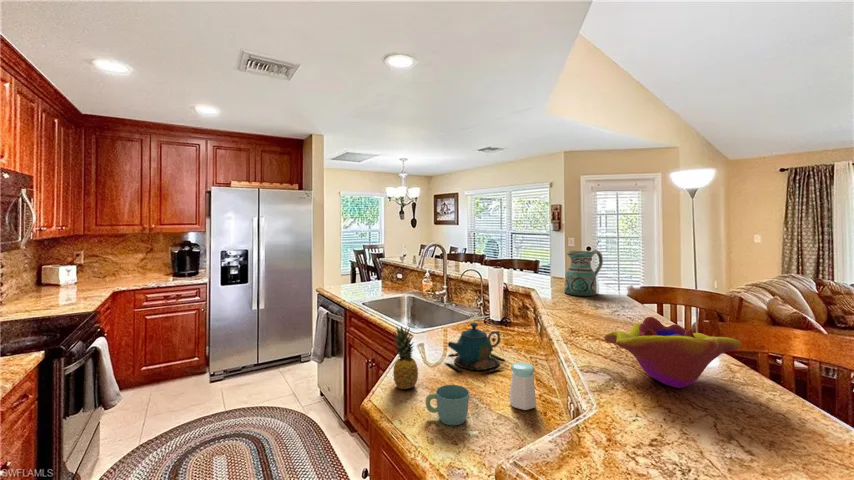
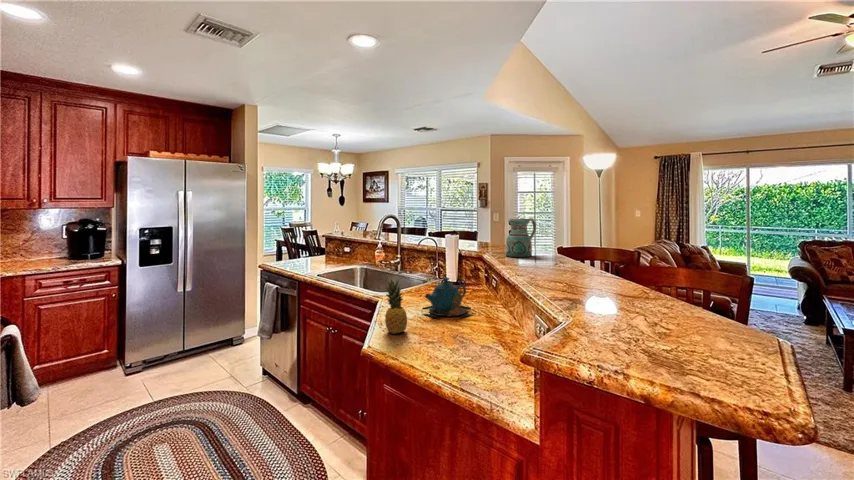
decorative bowl: present [604,317,741,388] -> none [562,257,656,305]
salt shaker: present [510,362,536,410] -> none [488,301,510,338]
mug: present [426,385,470,425] -> none [425,322,462,352]

